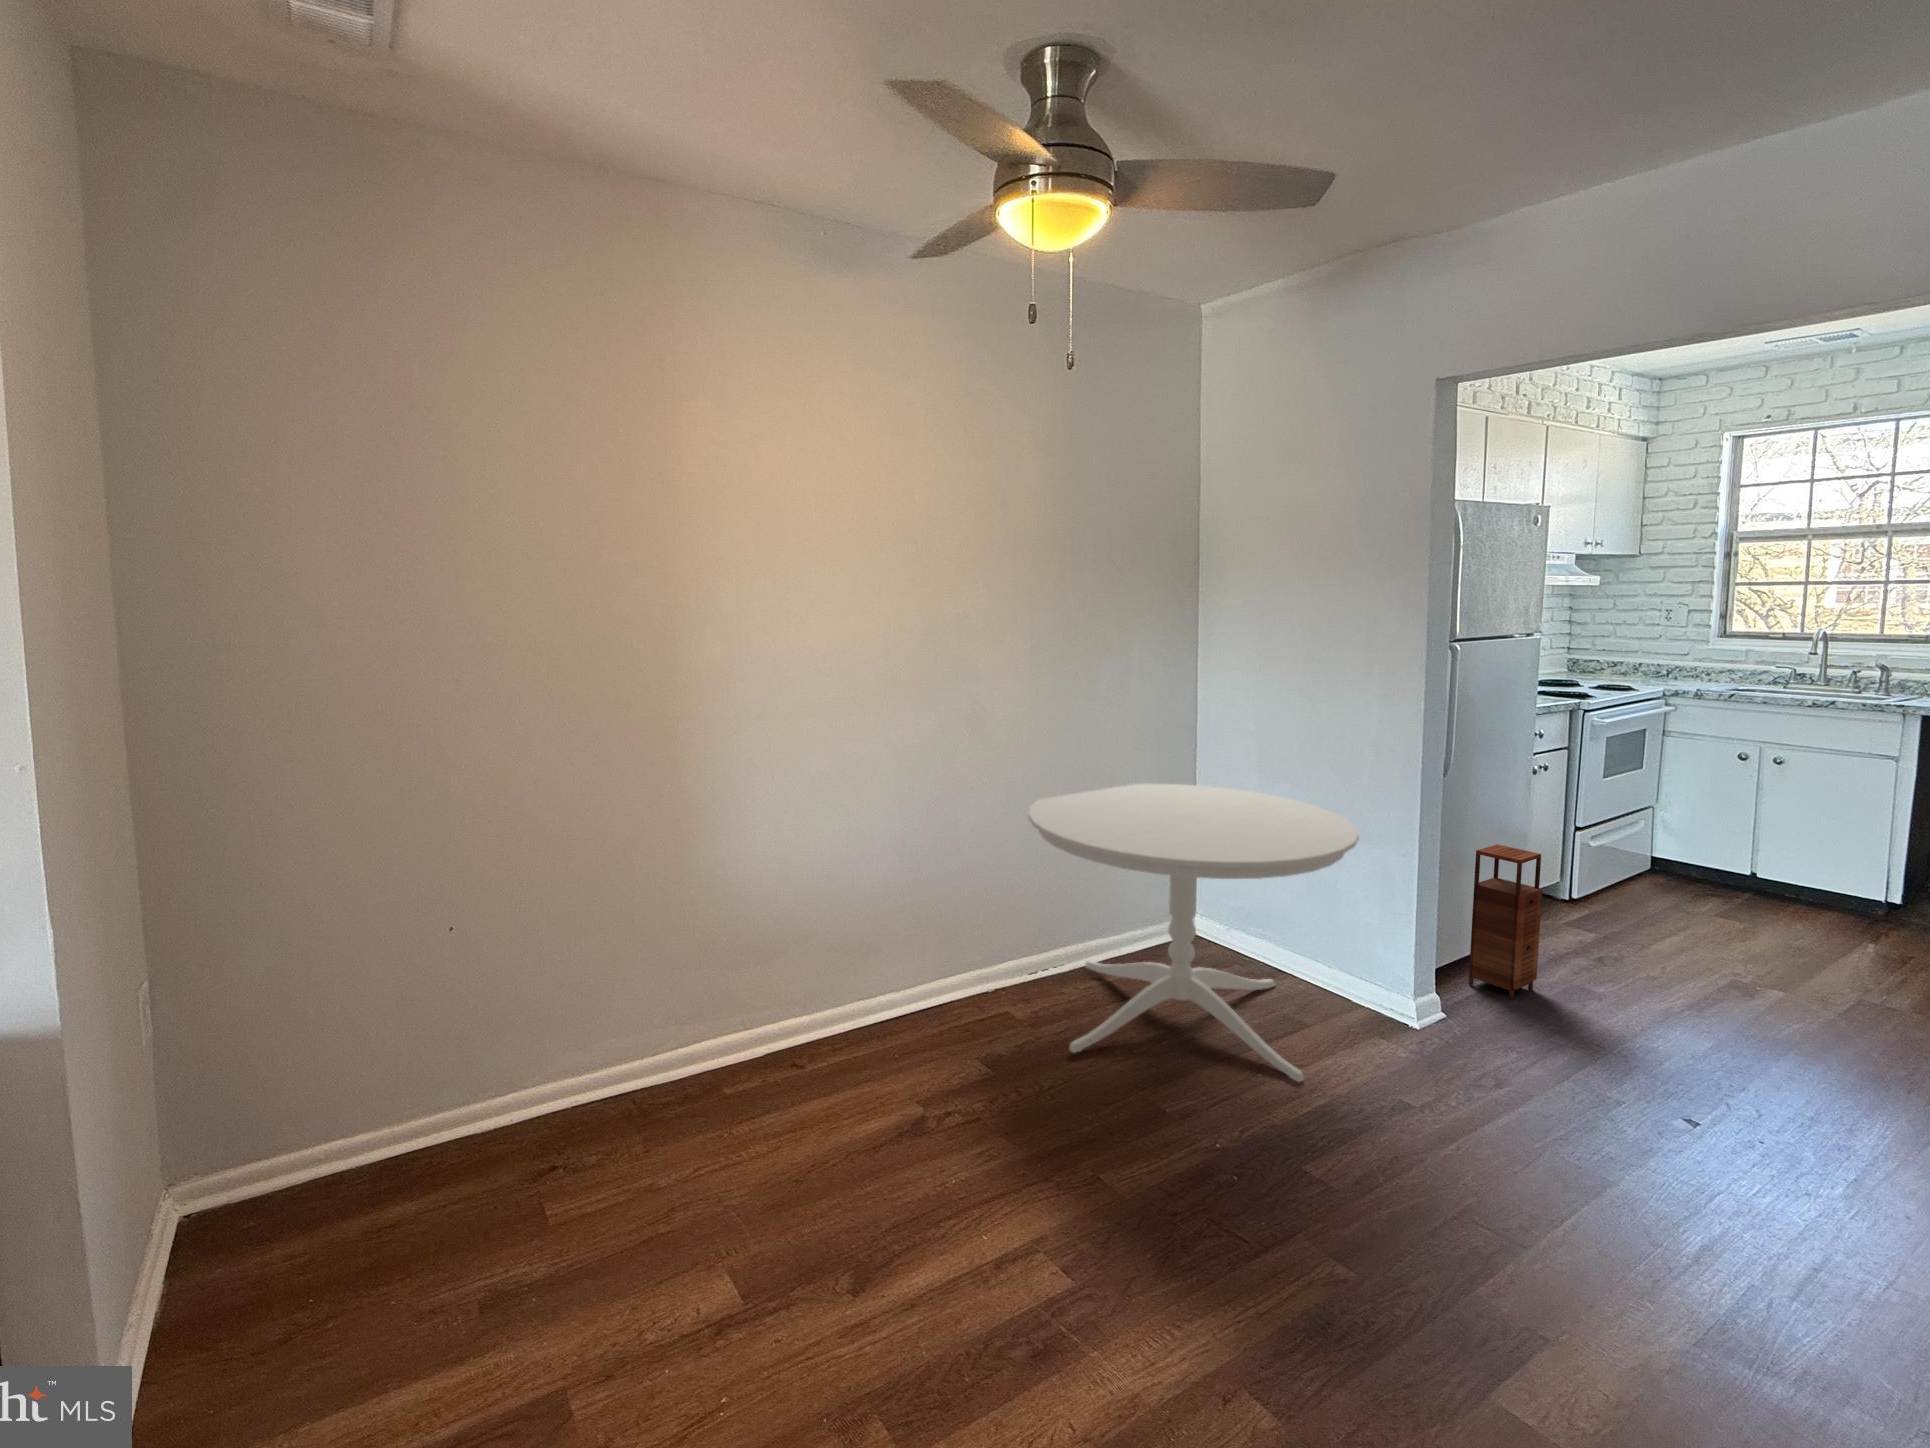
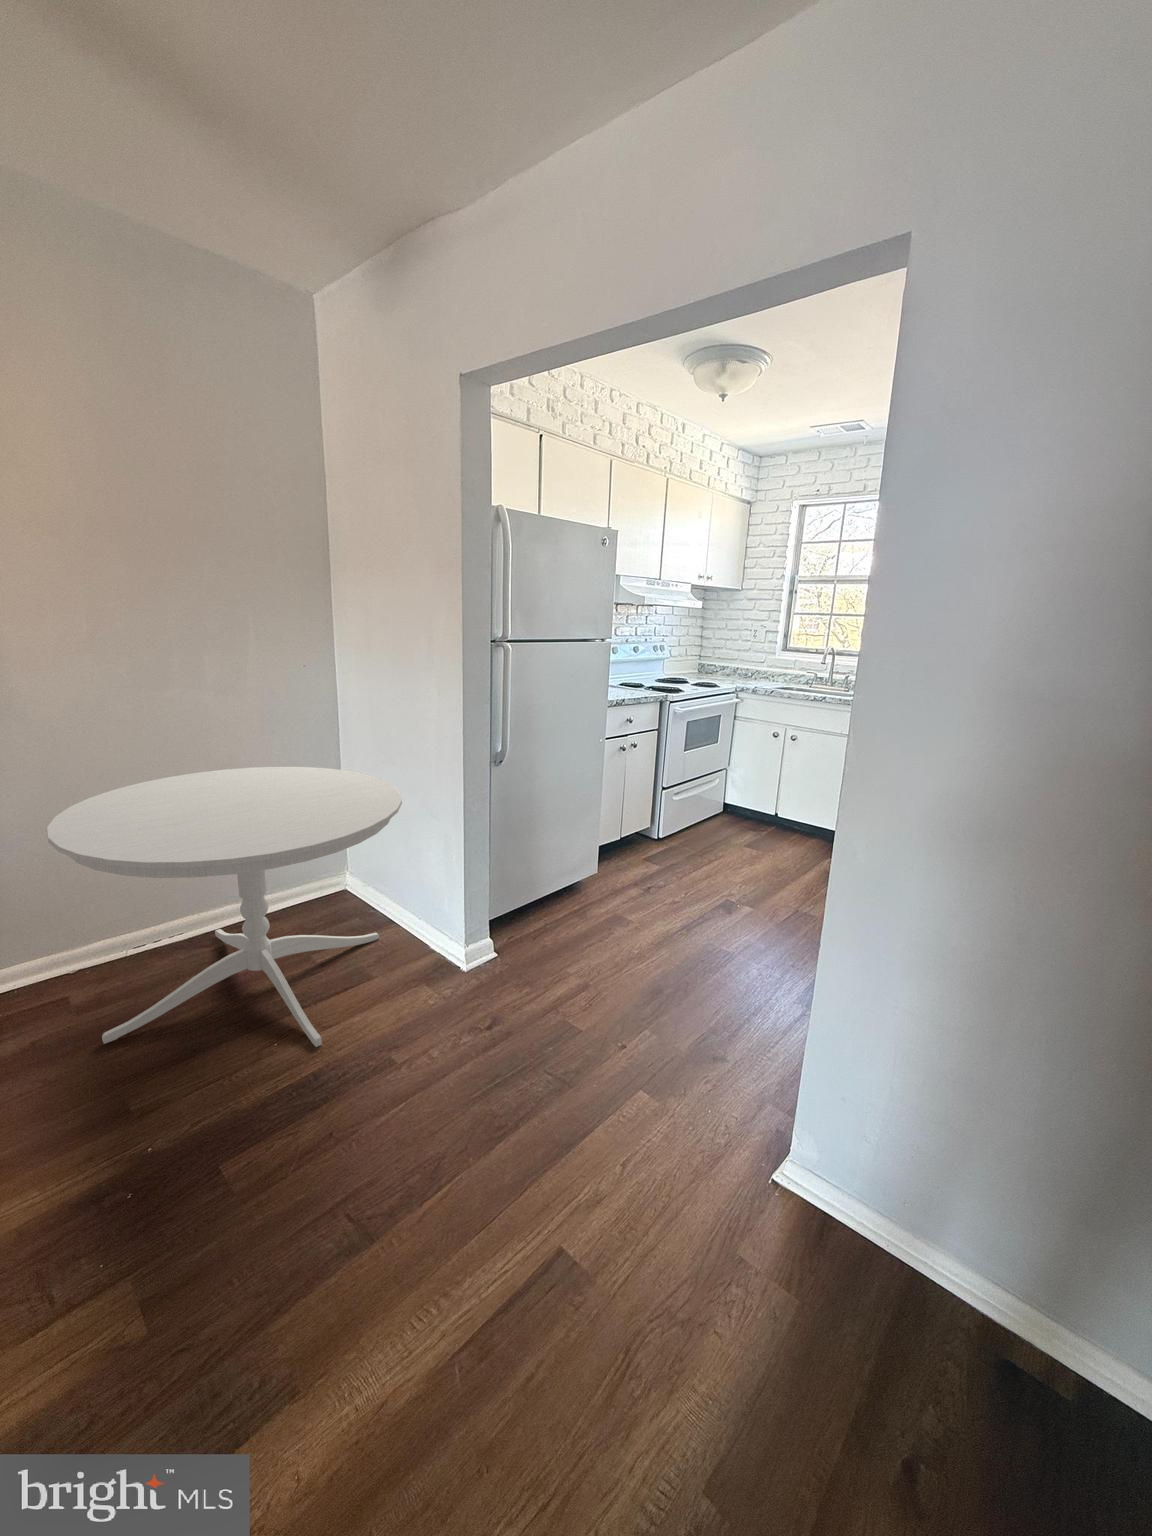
storage cabinet: present [1469,844,1542,999] -> none [539,810,590,932]

